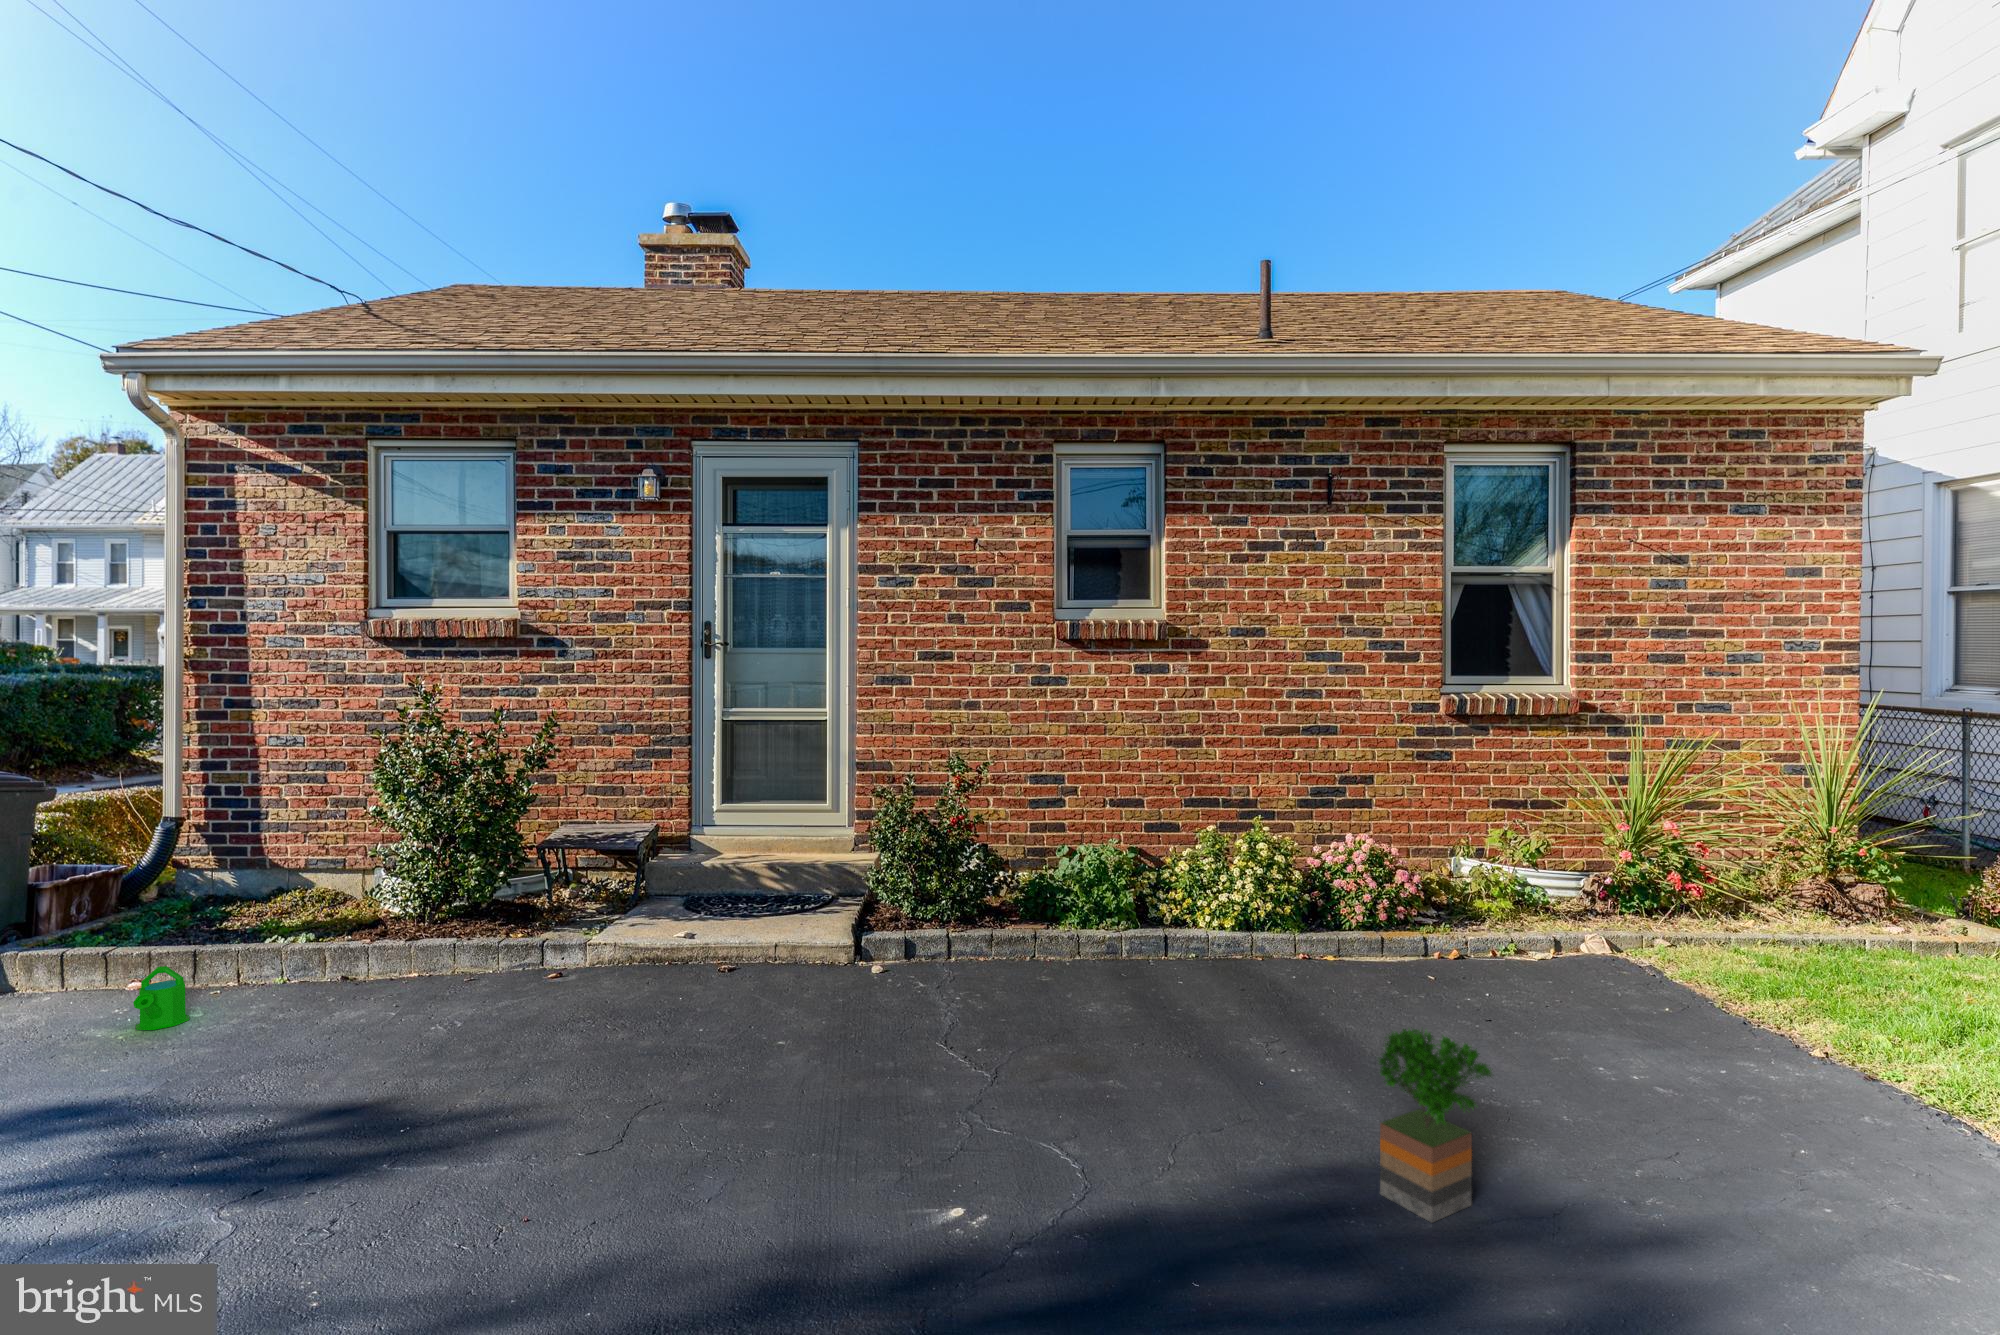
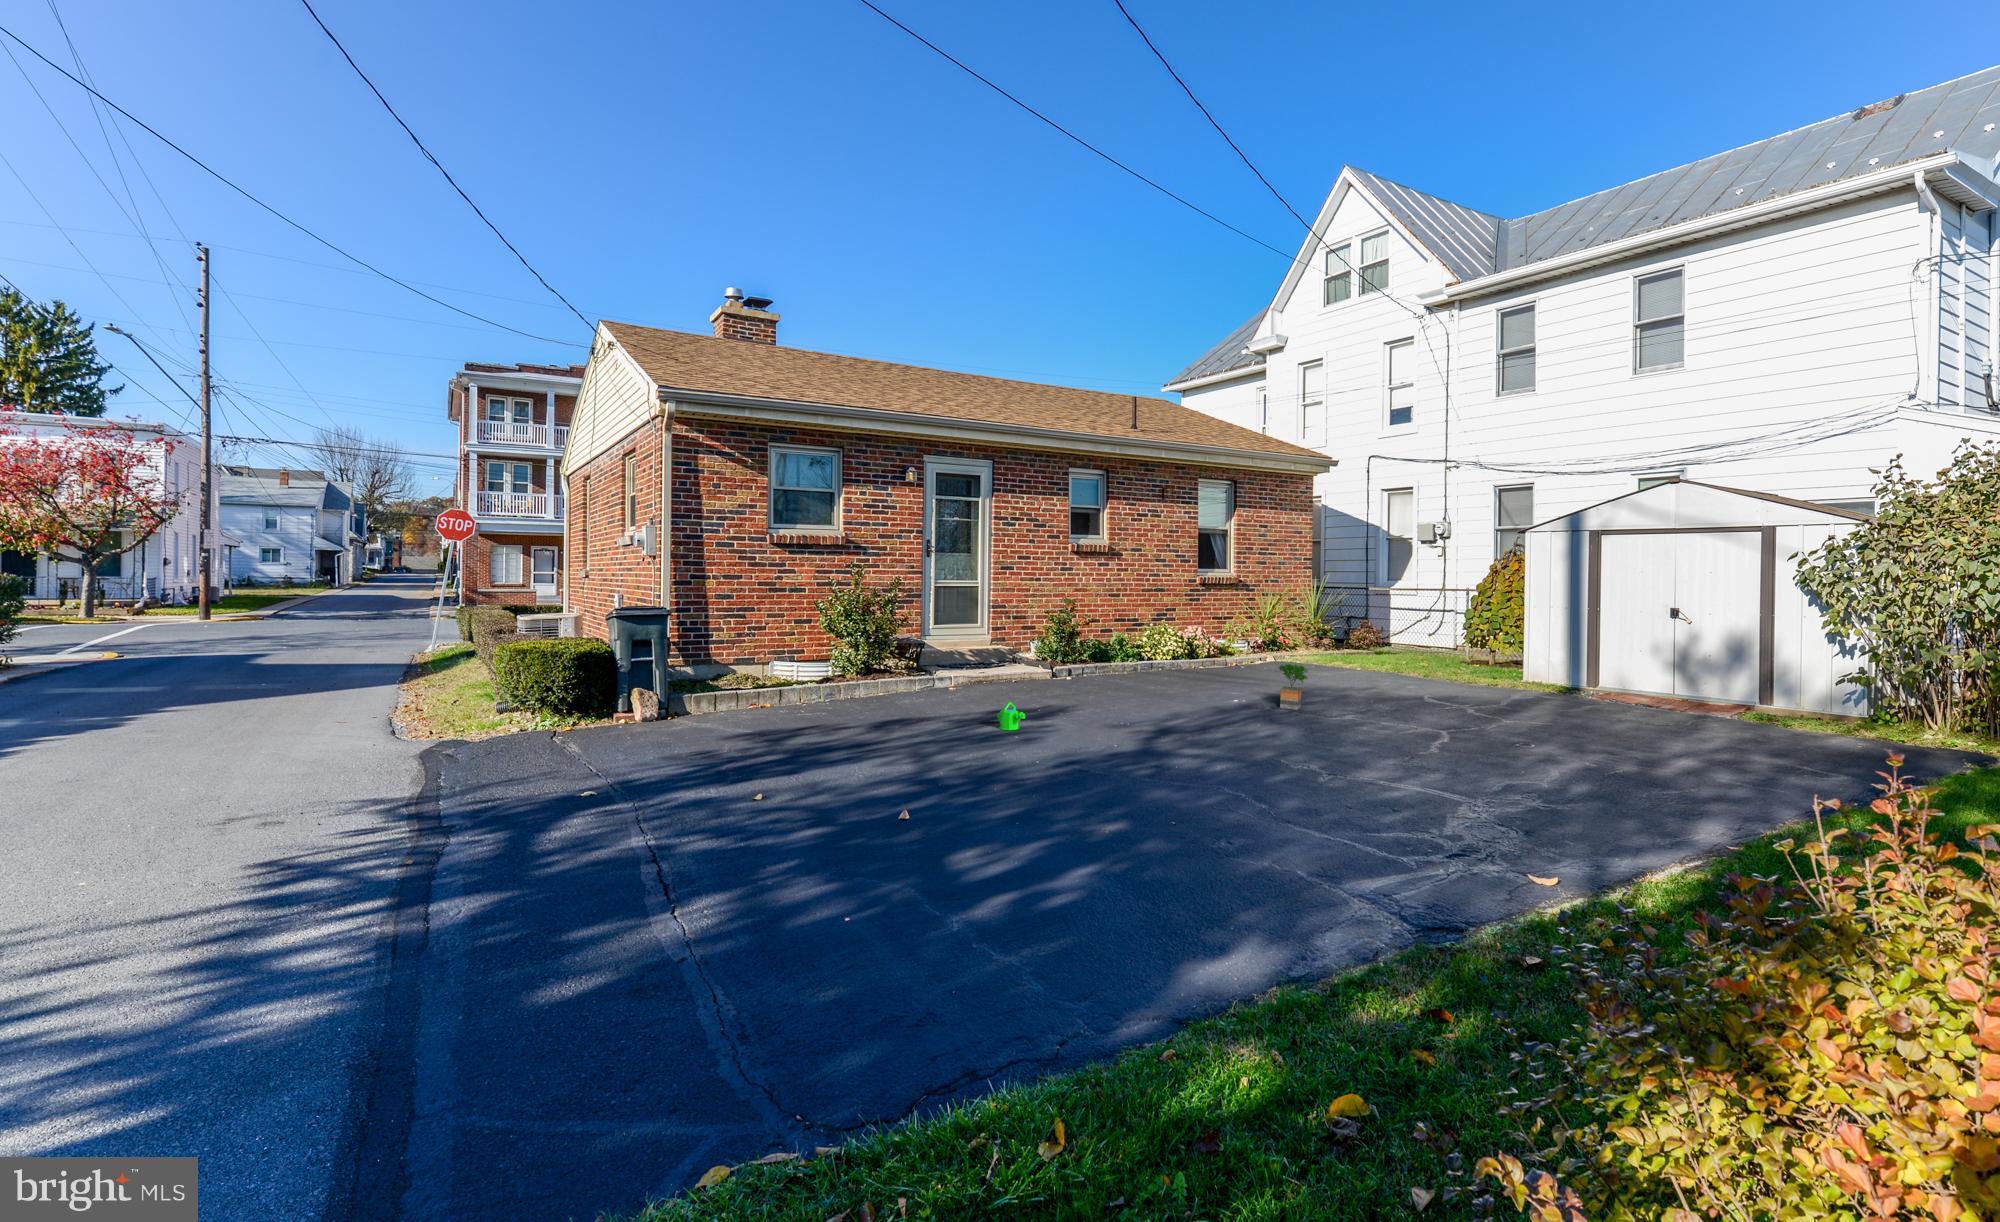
watering can: present [133,966,190,1030] -> present [998,702,1025,730]

